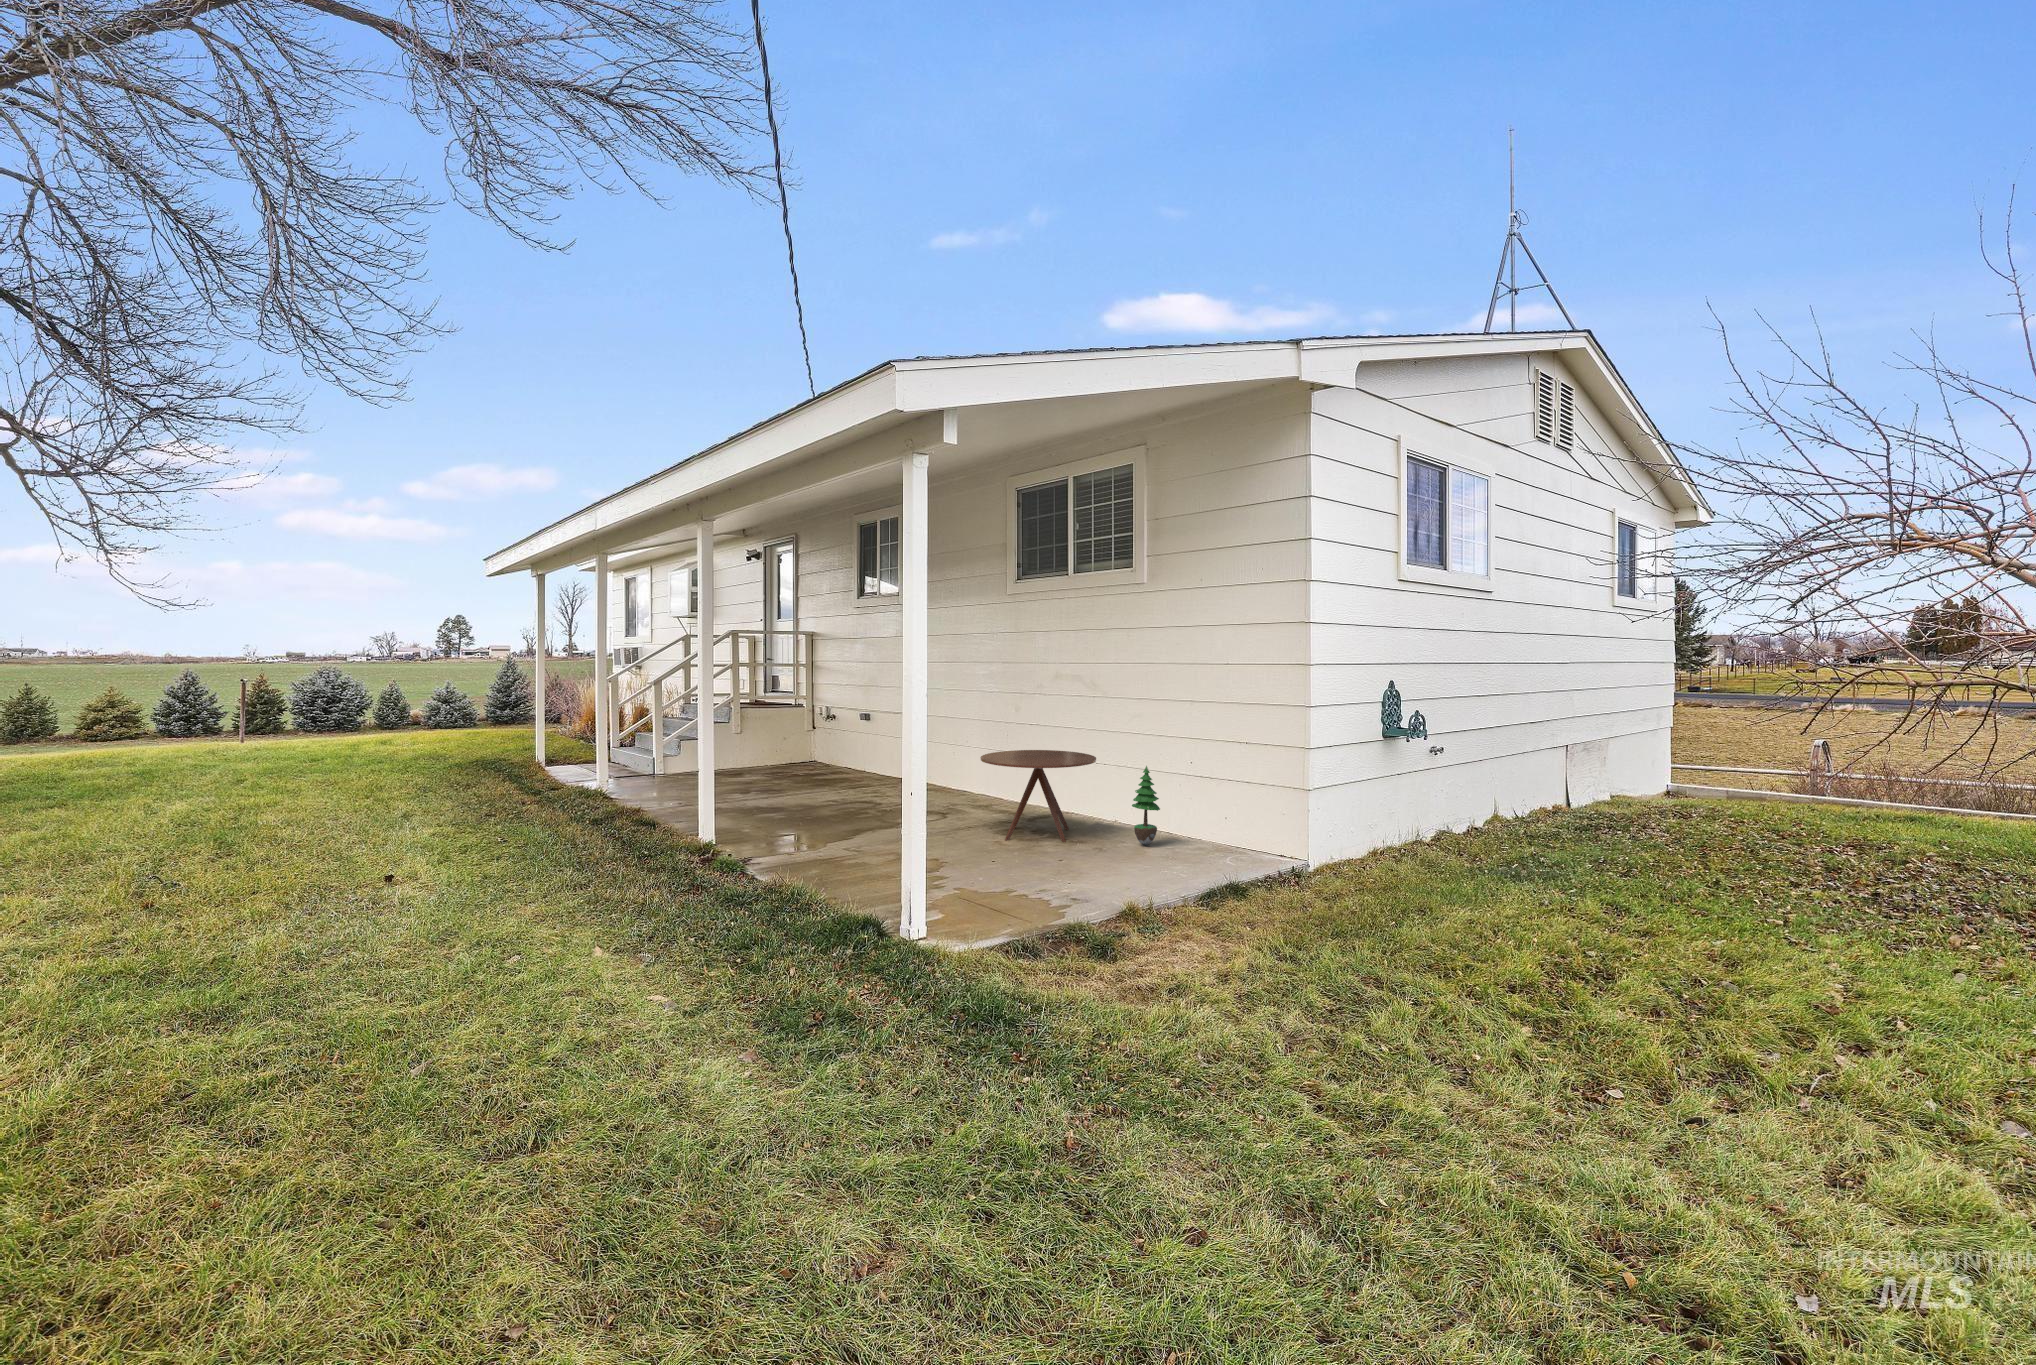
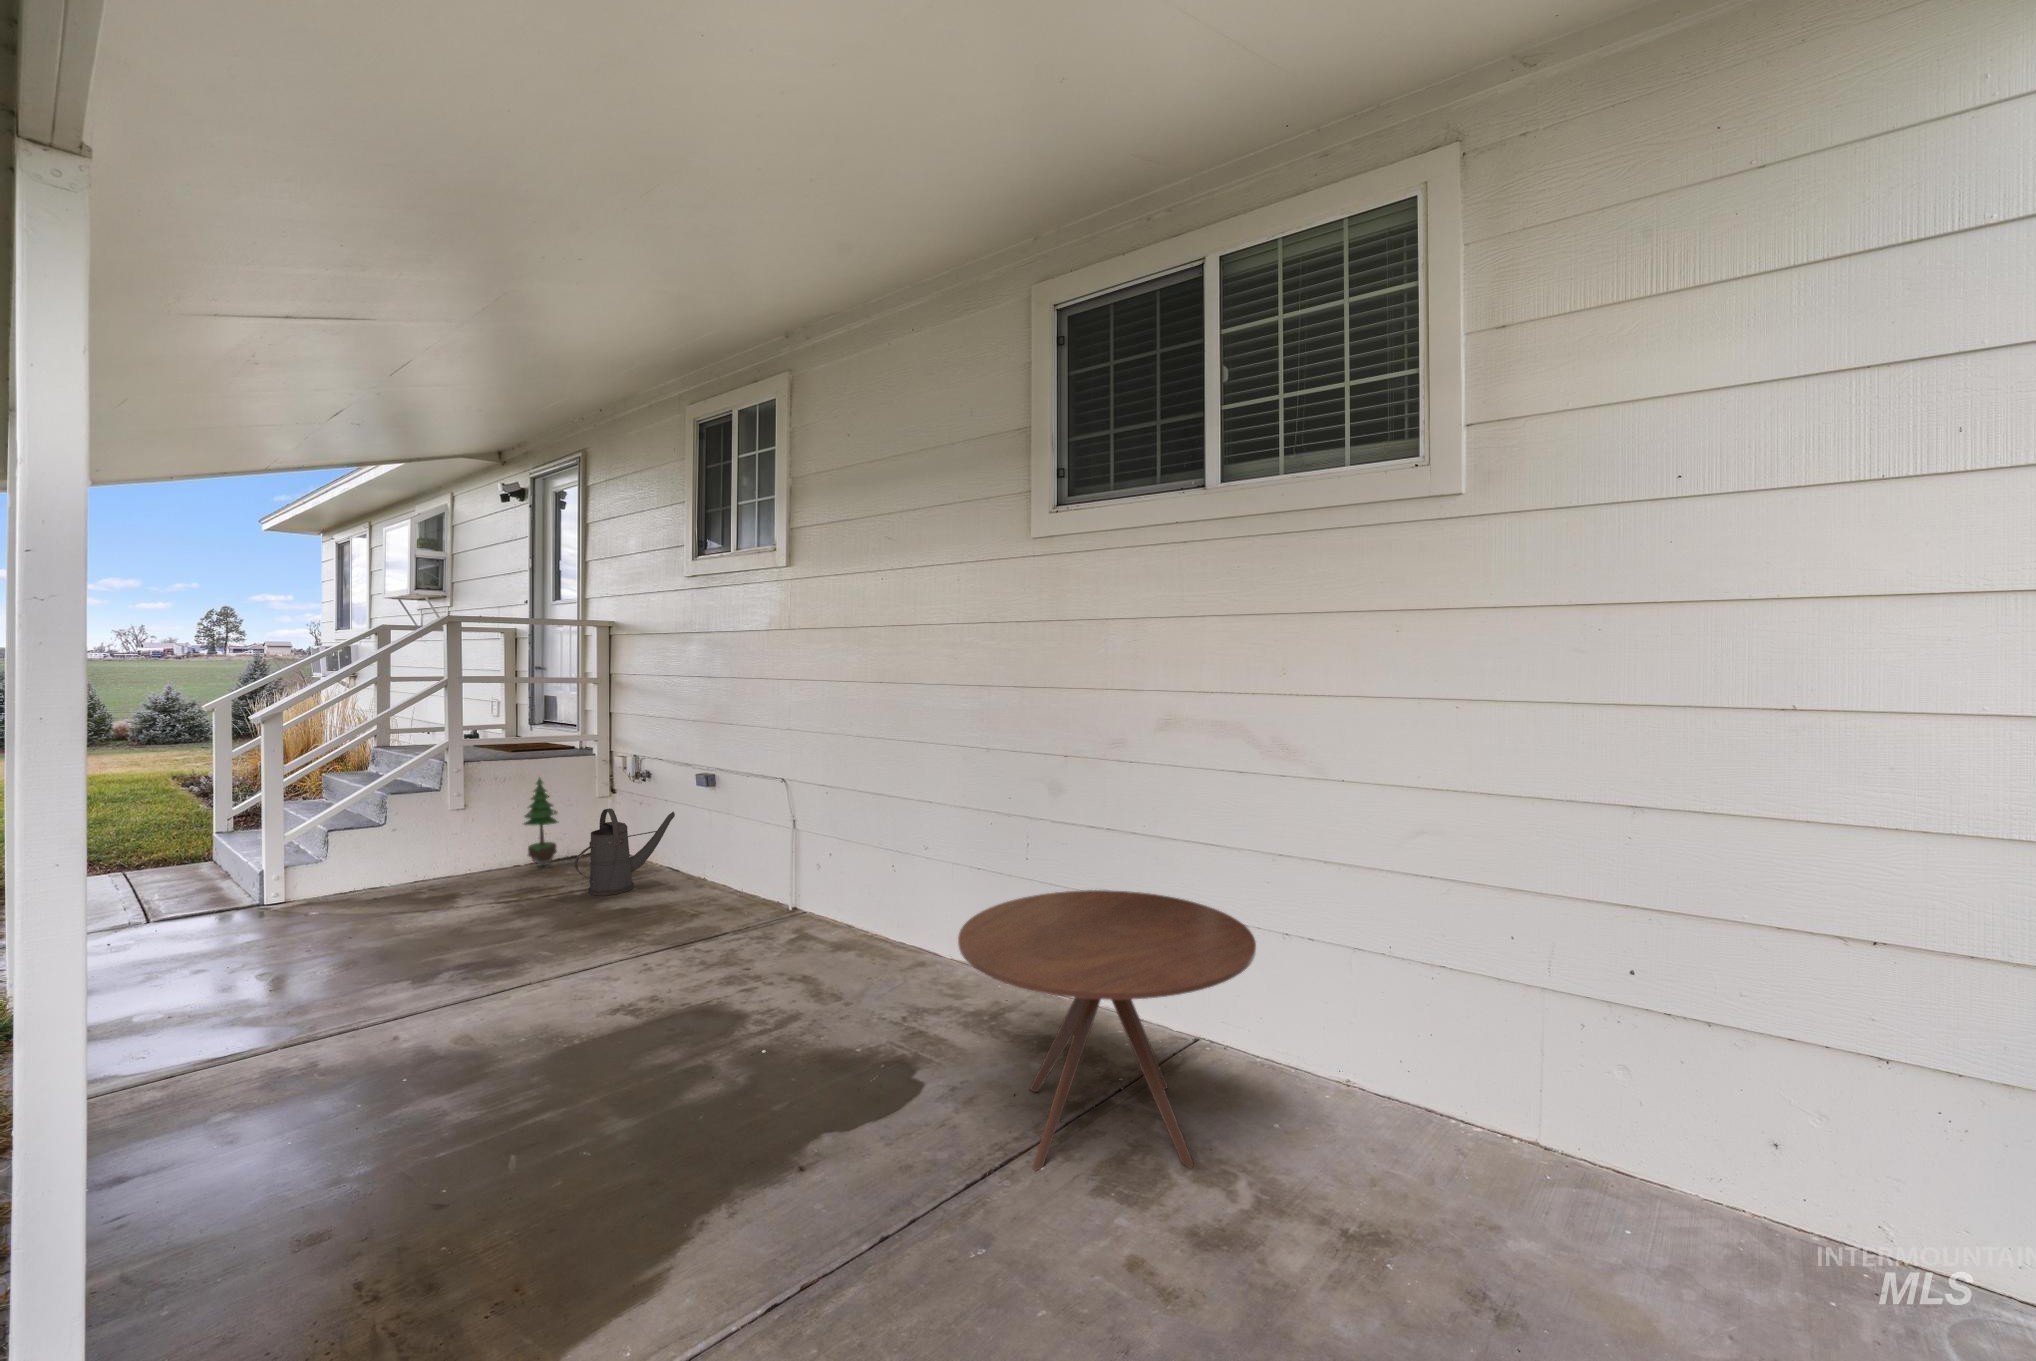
watering can: none [800,733,850,778] -> present [574,808,675,895]
potted tree: present [1132,766,1160,846] -> present [524,778,559,866]

